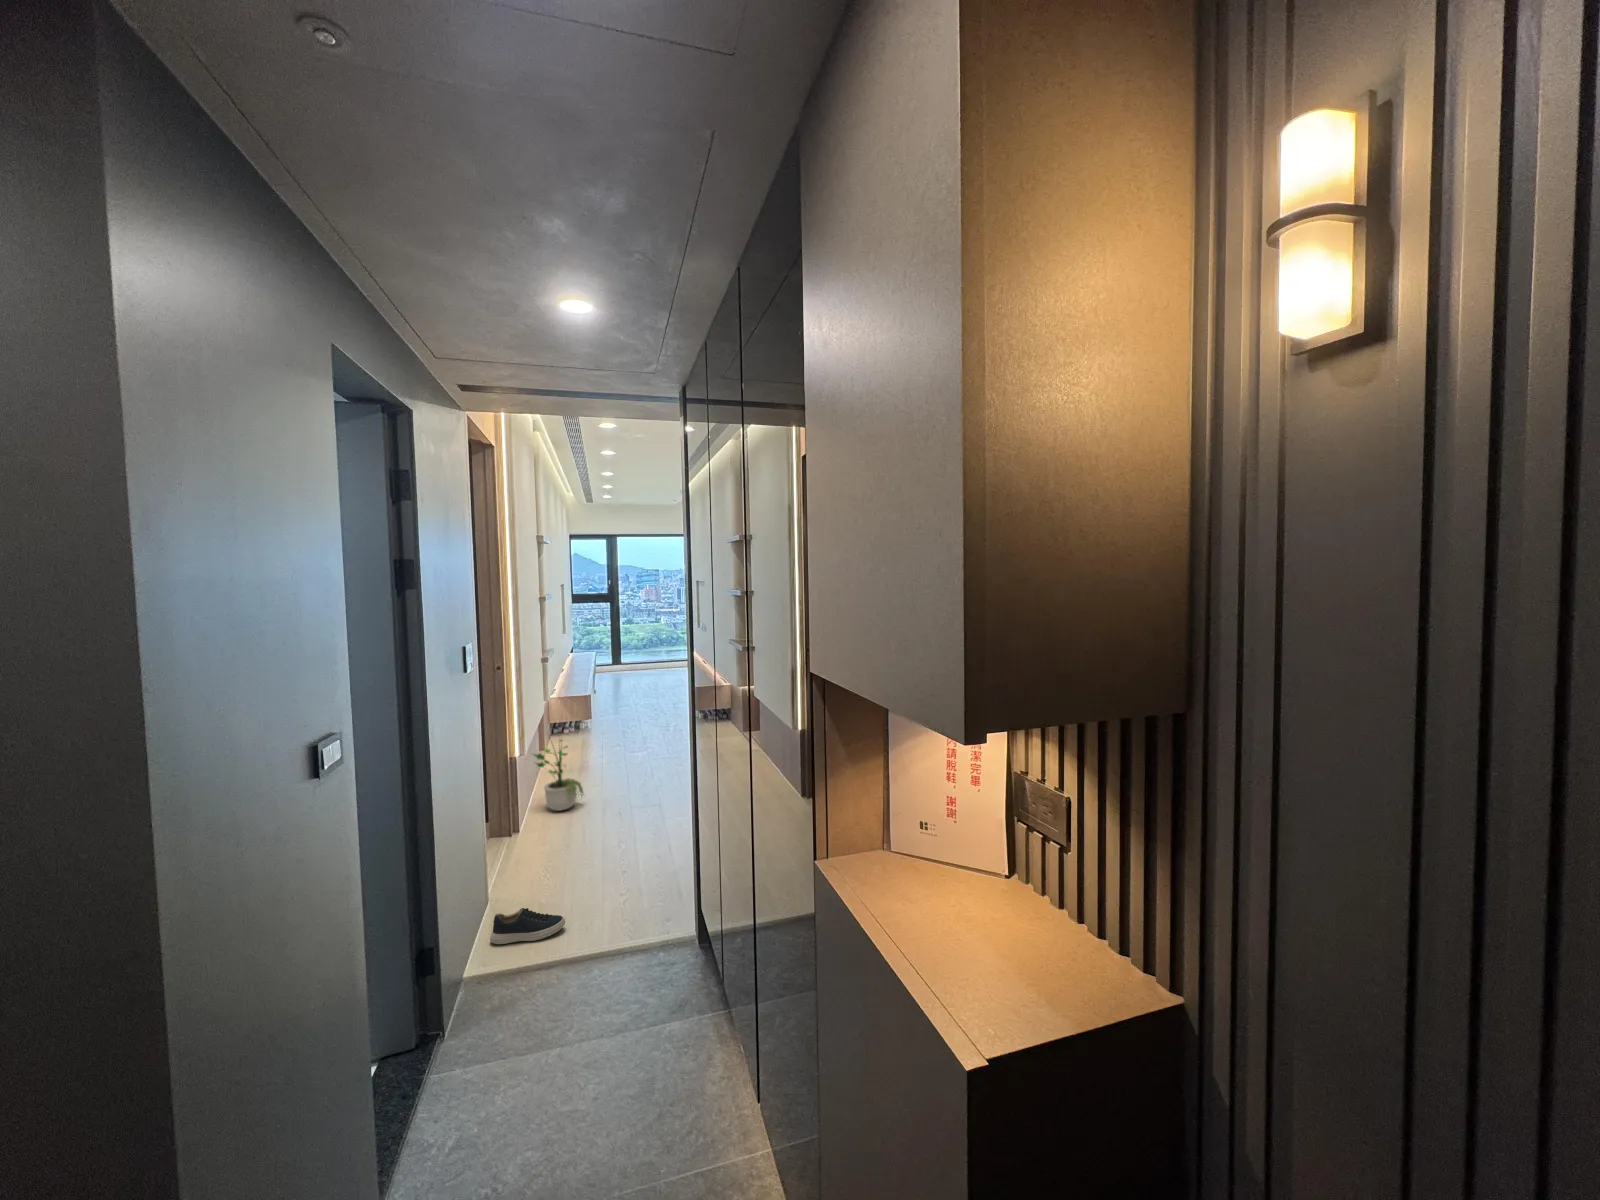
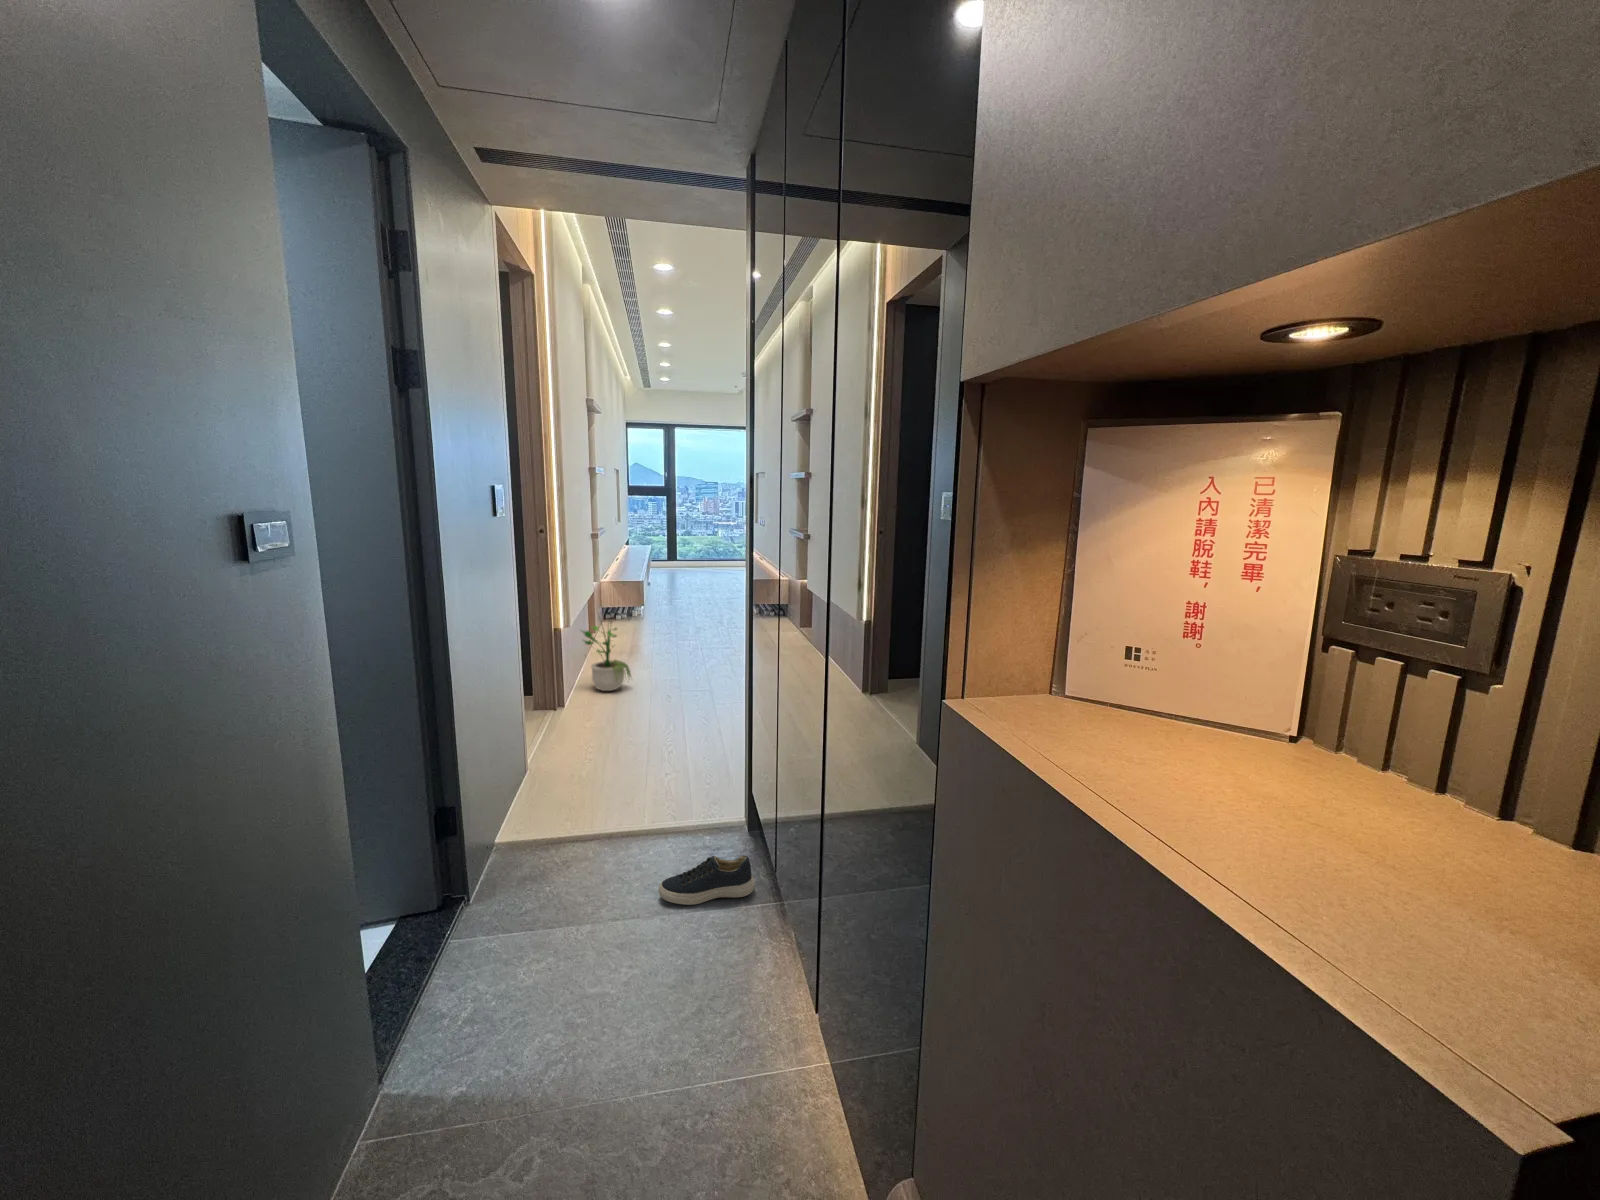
shoe: present [490,908,565,944] -> present [658,856,755,905]

